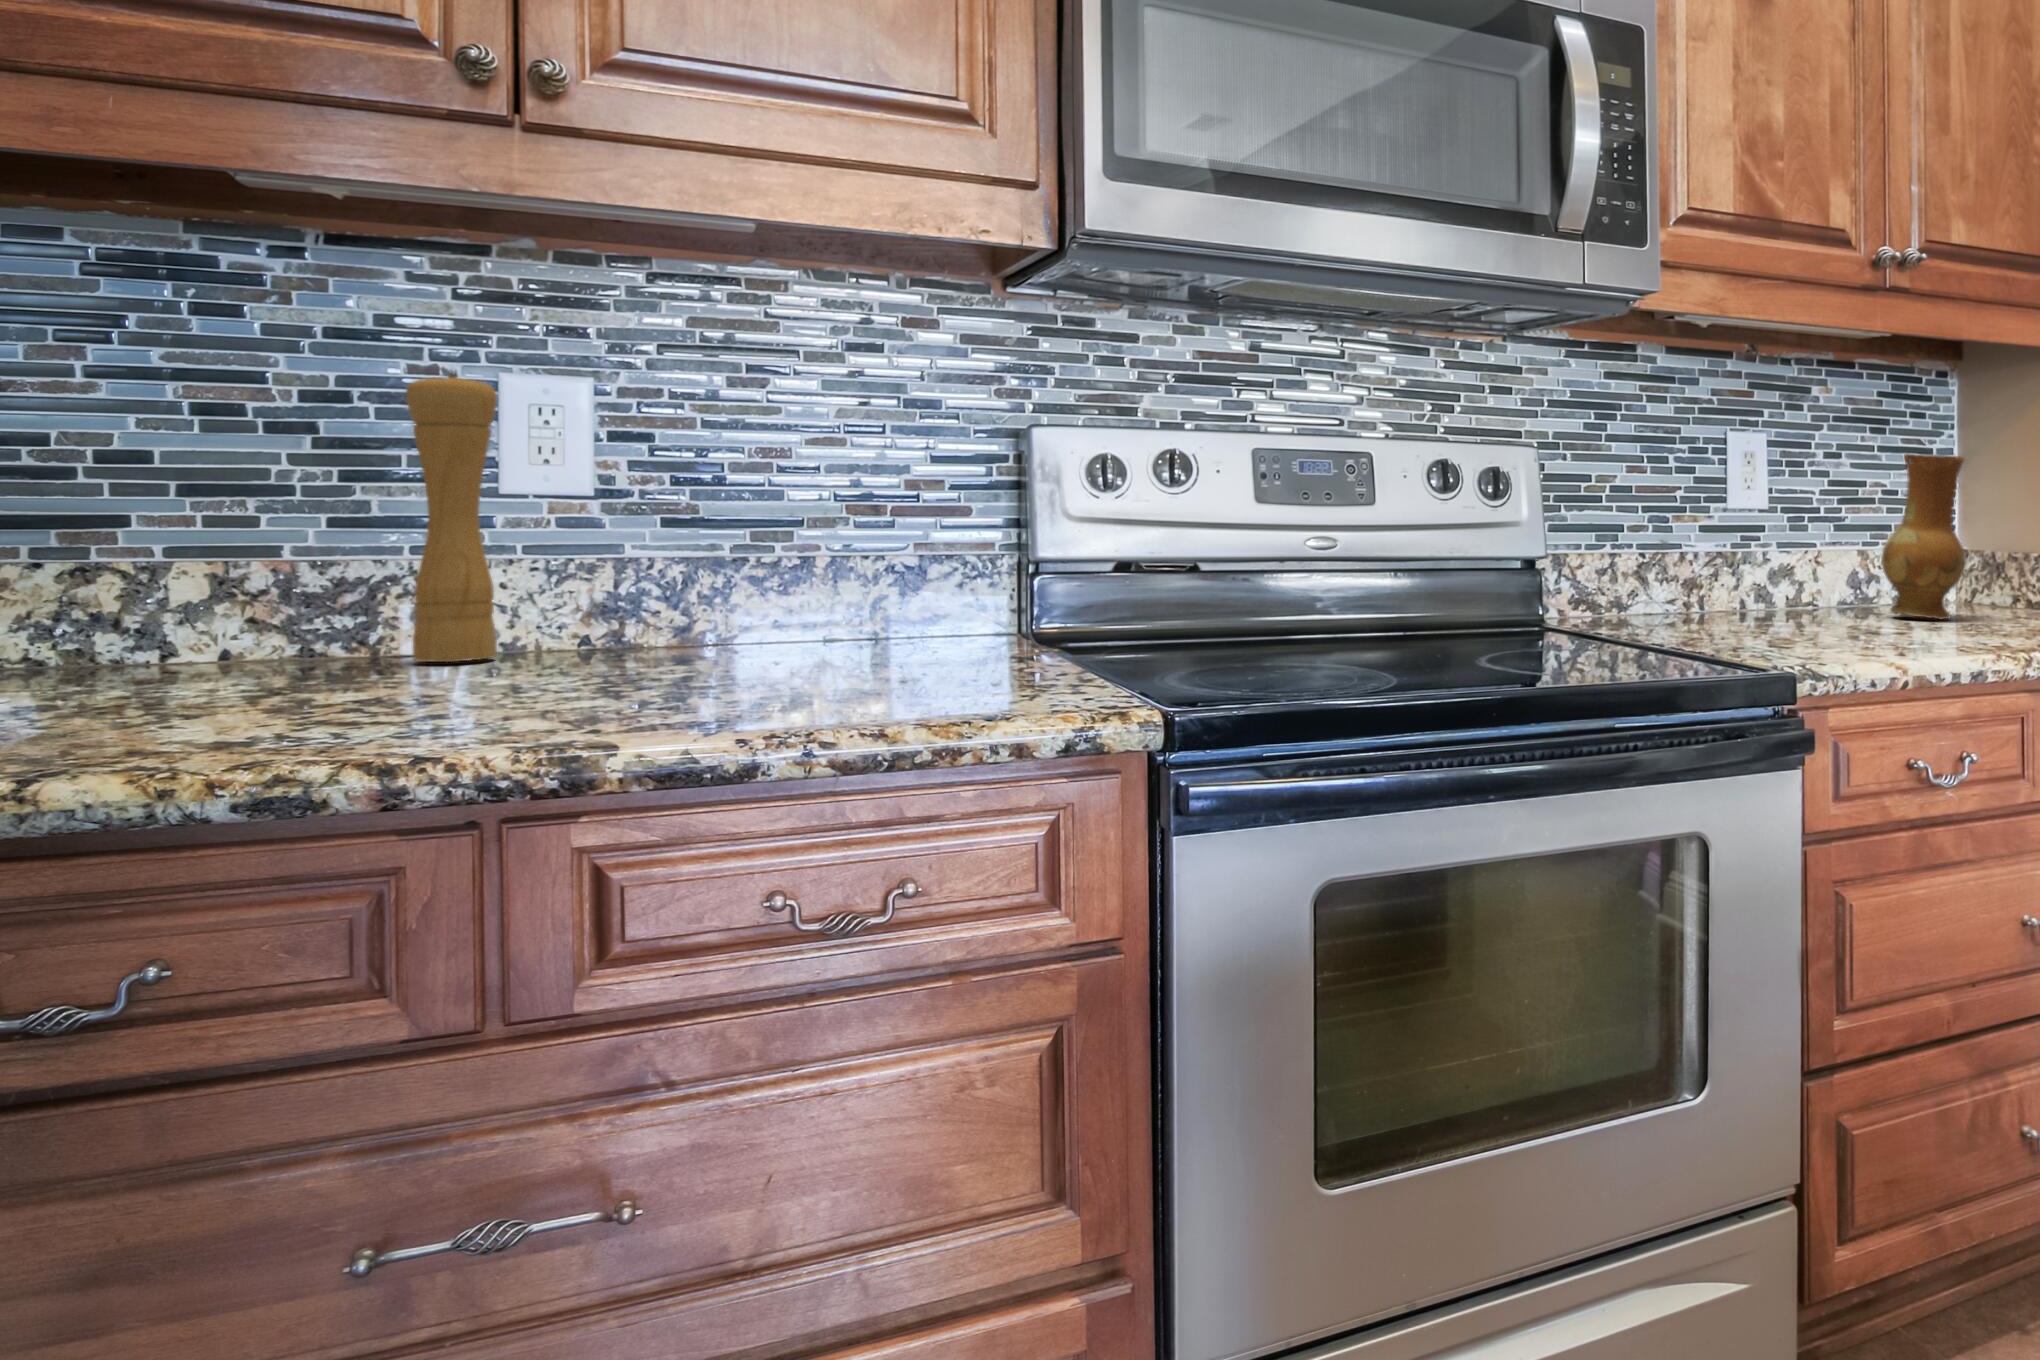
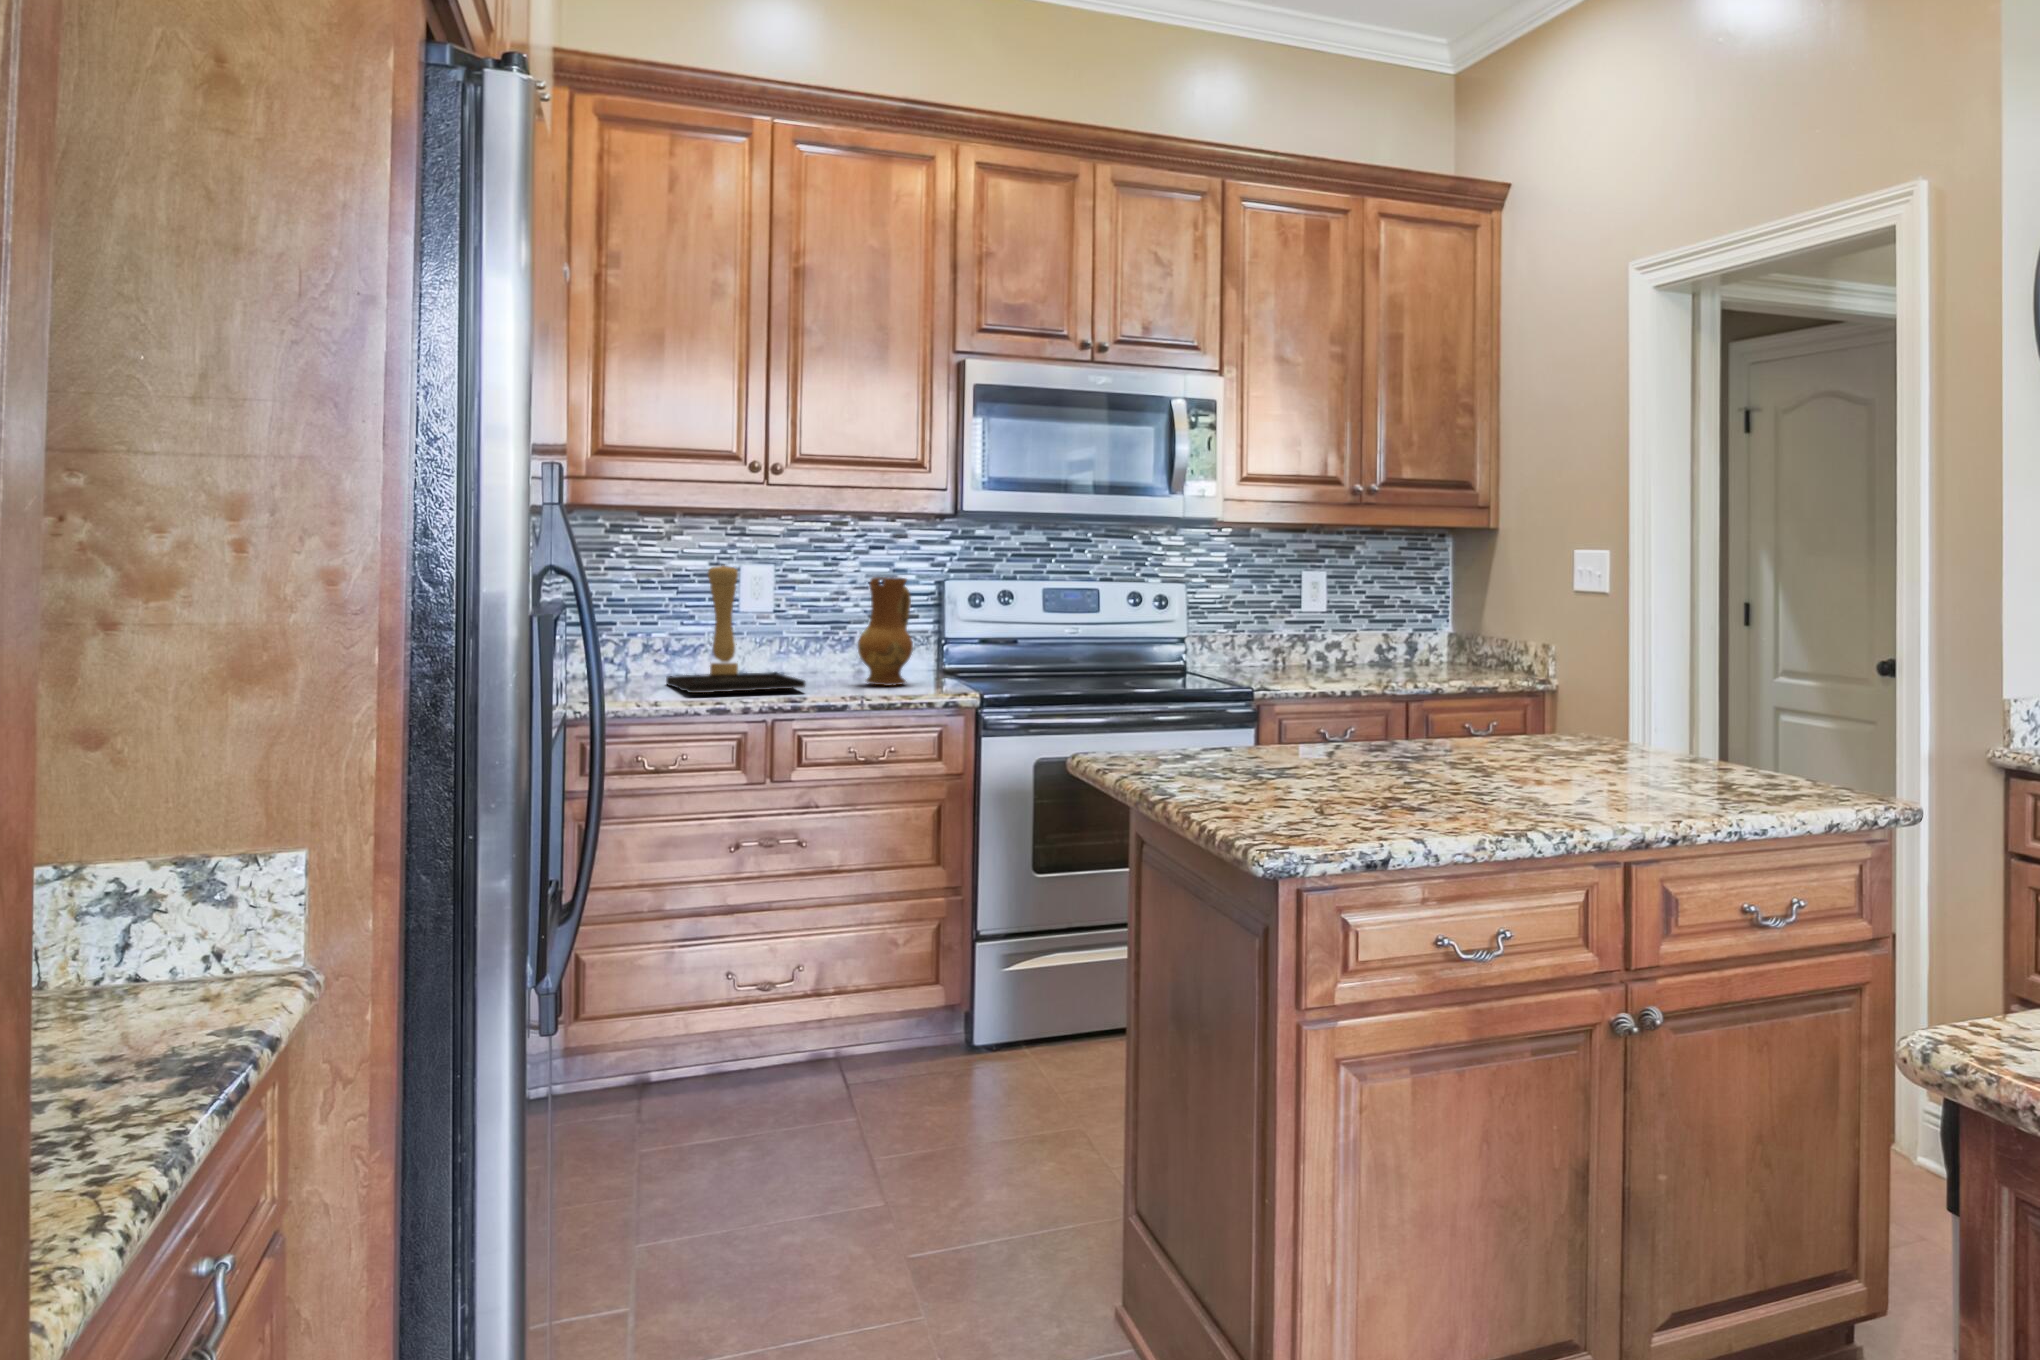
ceramic jug: present [1881,454,1966,619] -> present [858,577,913,686]
tray: none [185,651,630,736] -> present [666,672,805,693]

